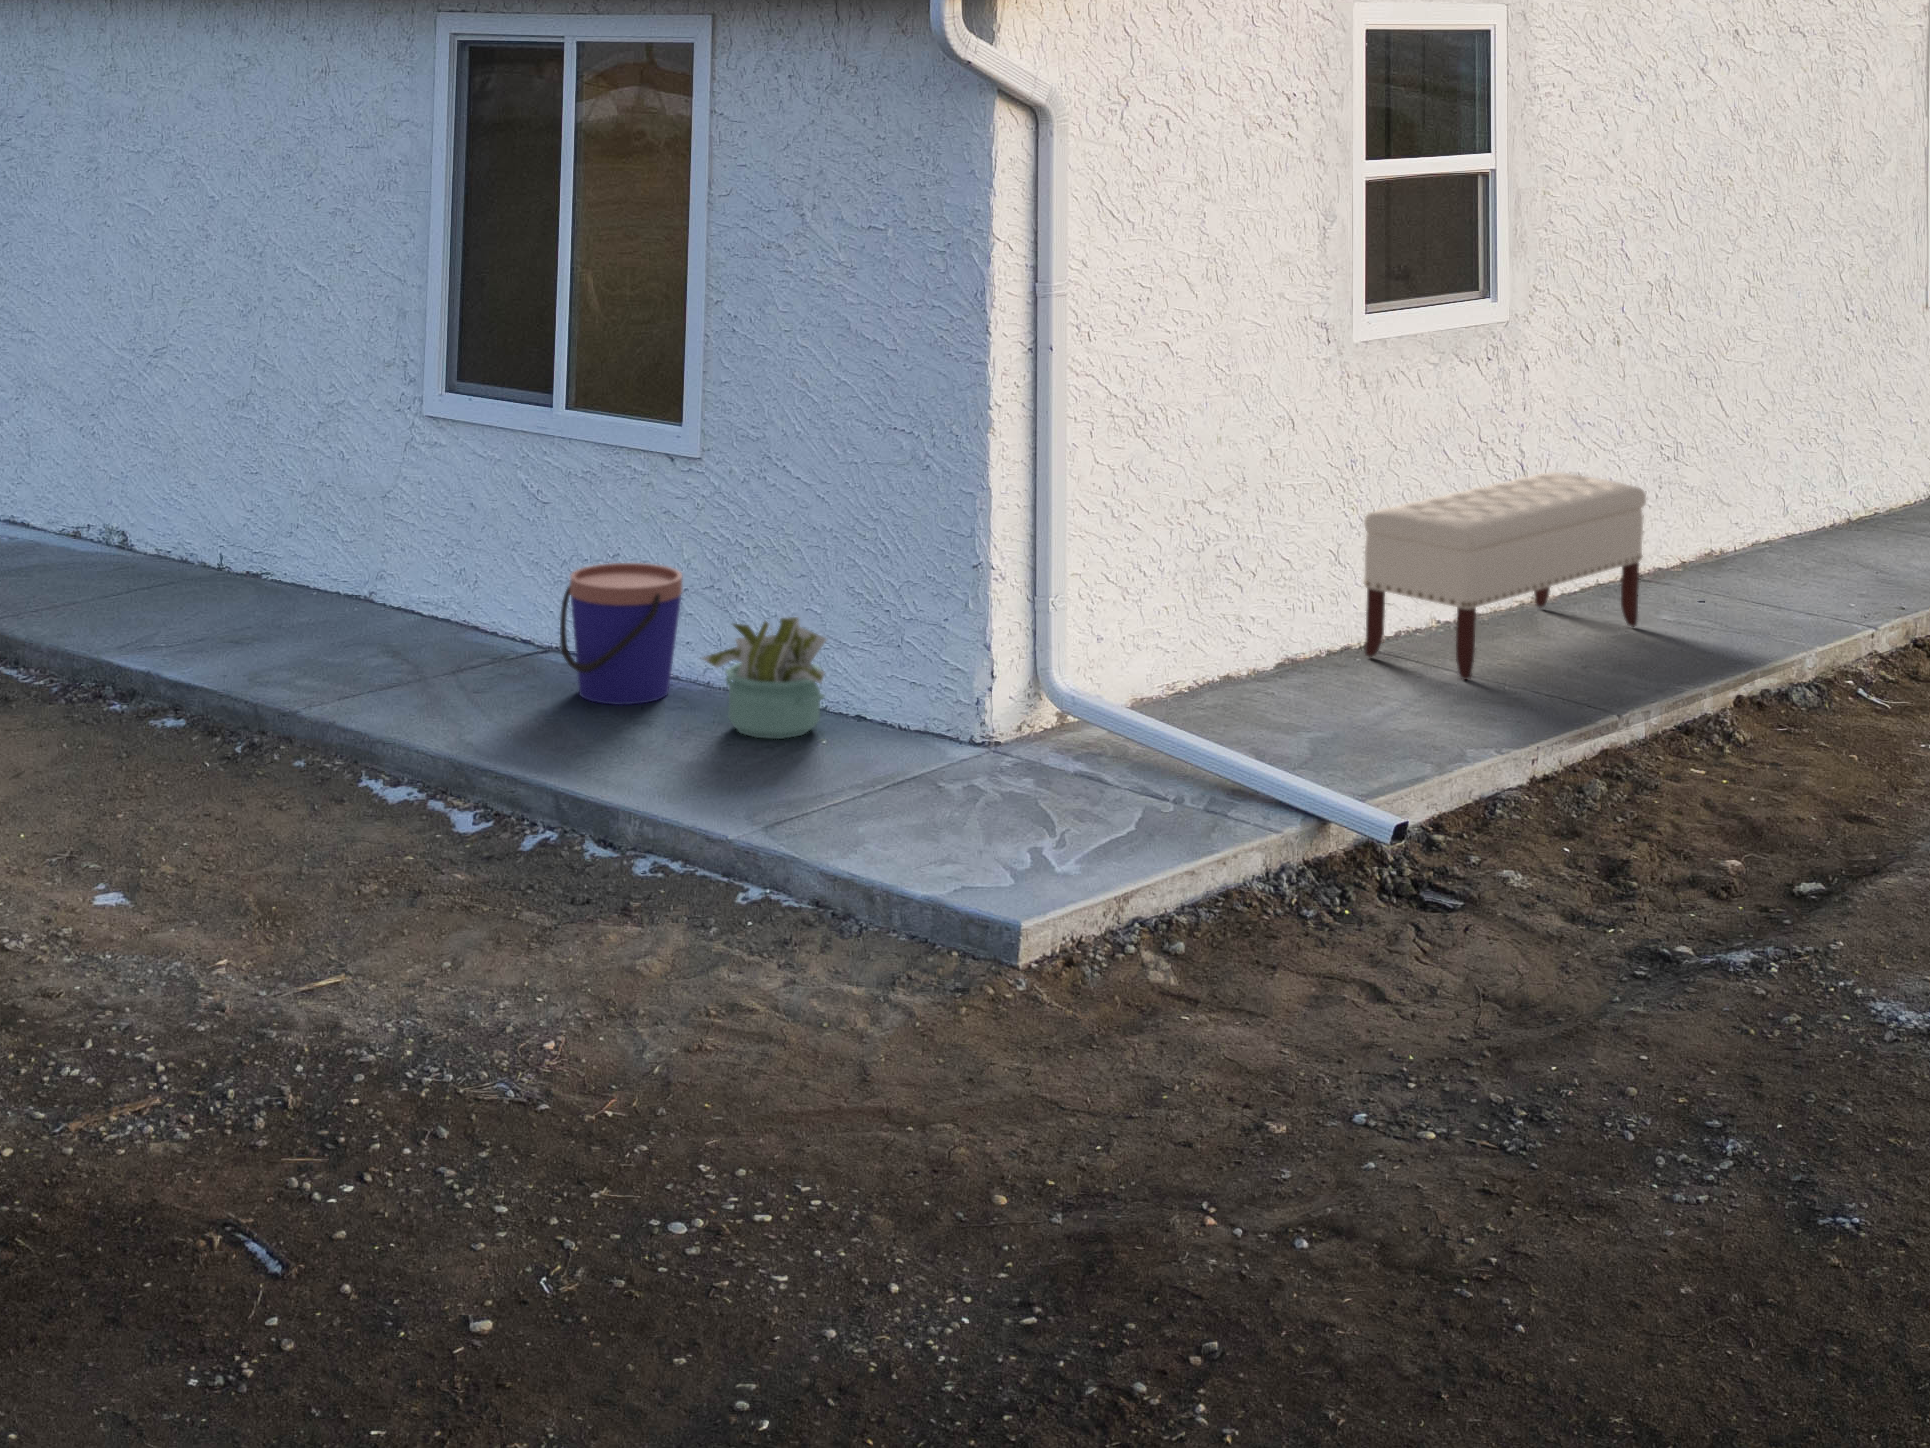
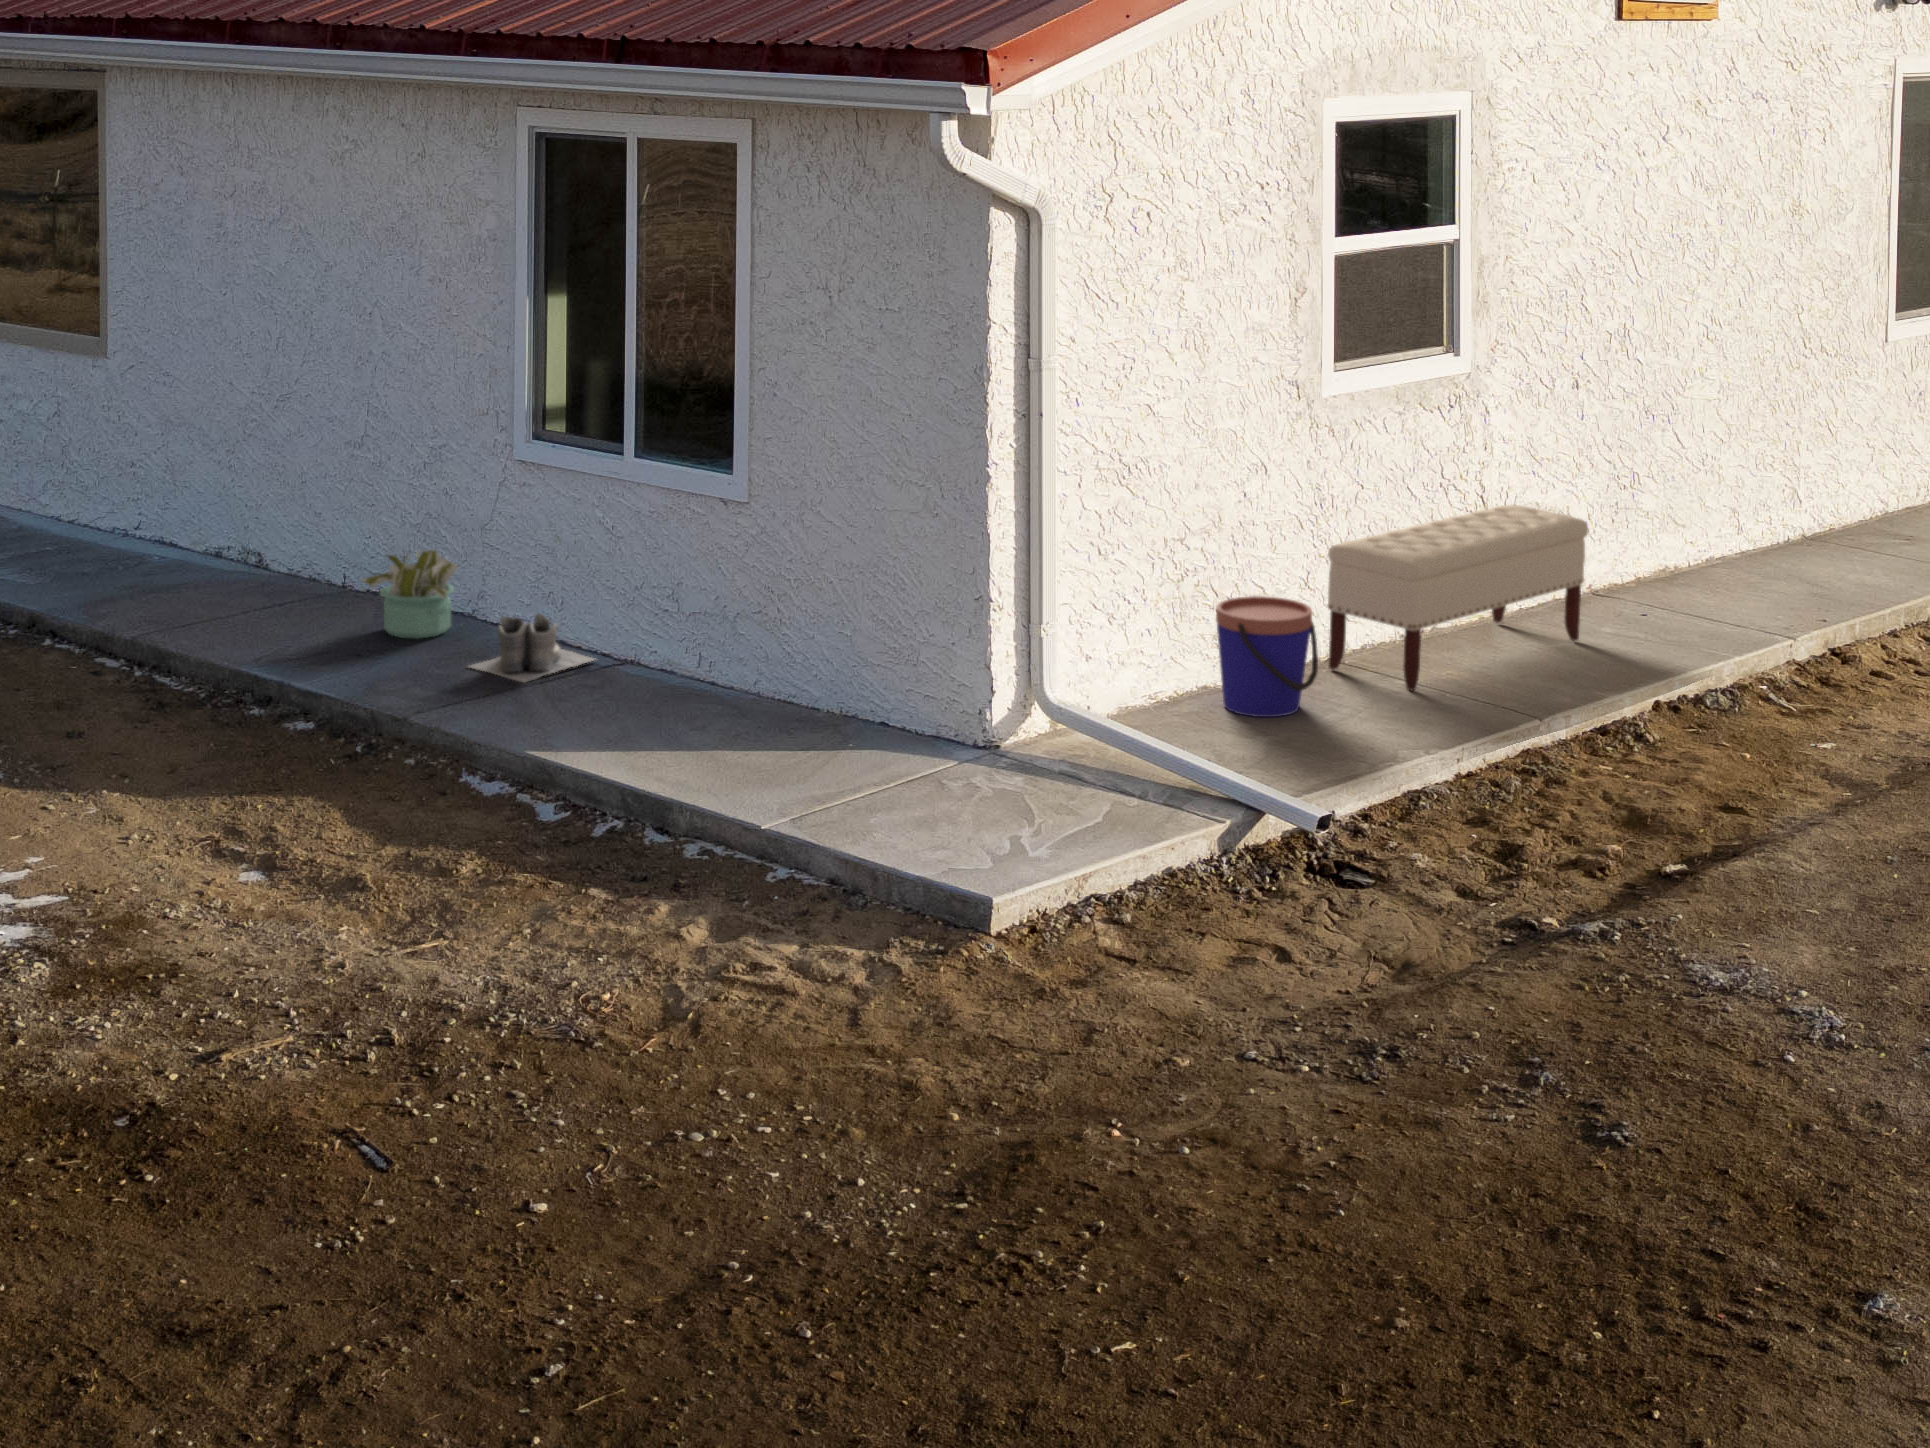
bucket: present [560,563,682,705] -> present [1216,596,1318,717]
boots: none [372,591,526,672] -> present [469,613,594,682]
decorative plant: present [702,617,826,739] -> present [361,550,458,639]

